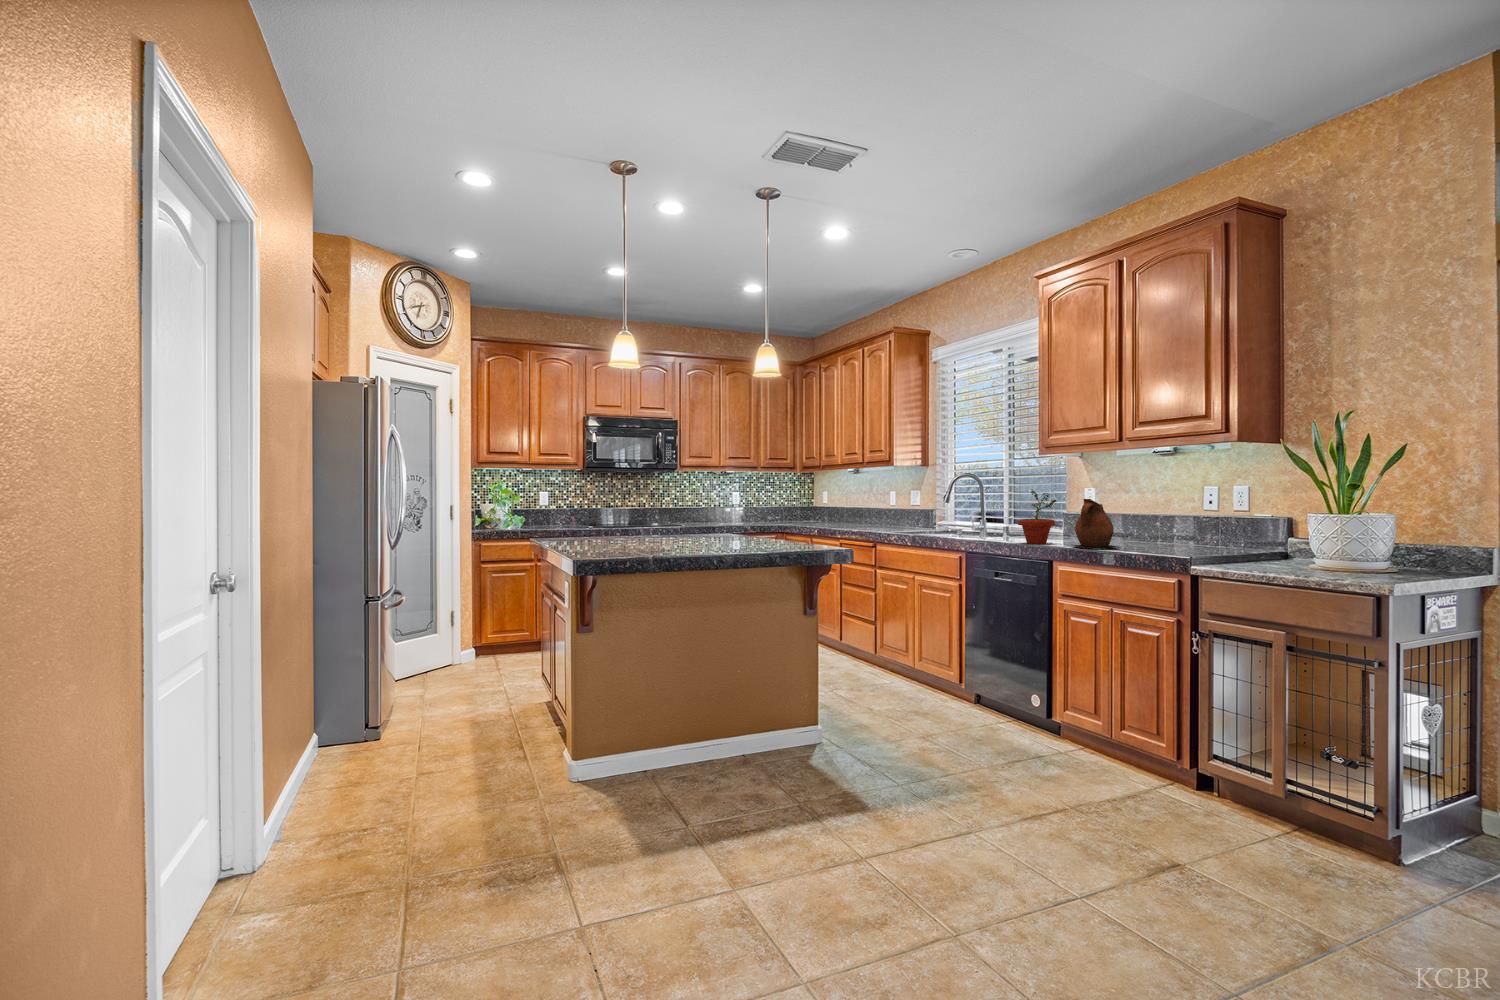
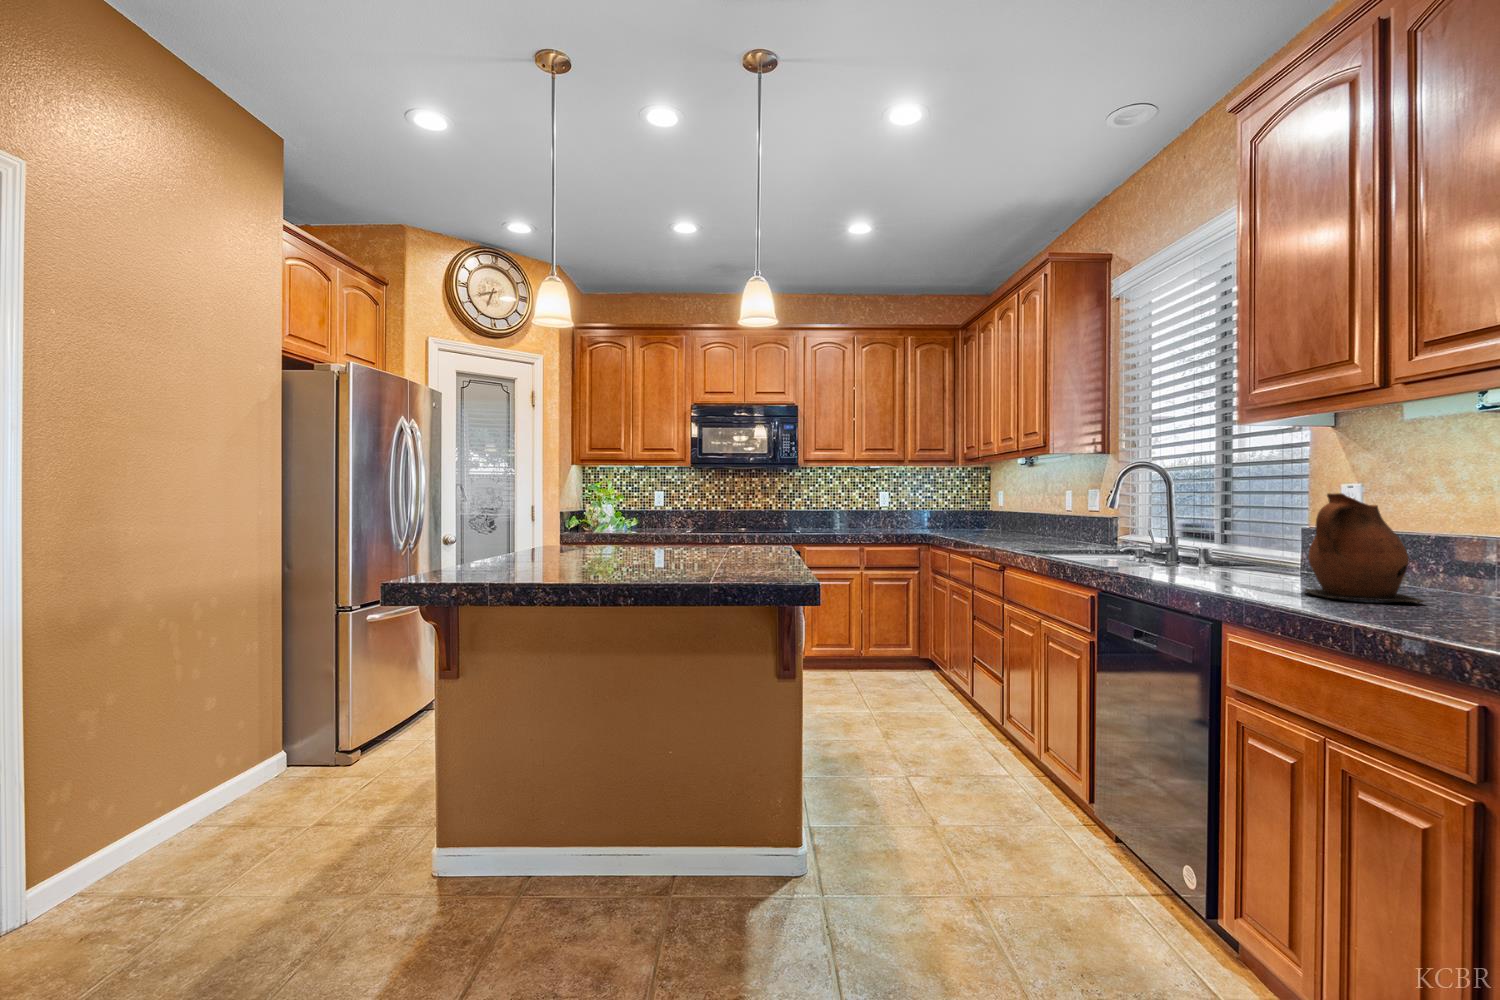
potted plant: present [1018,489,1056,544] -> none [1201,478,1289,582]

